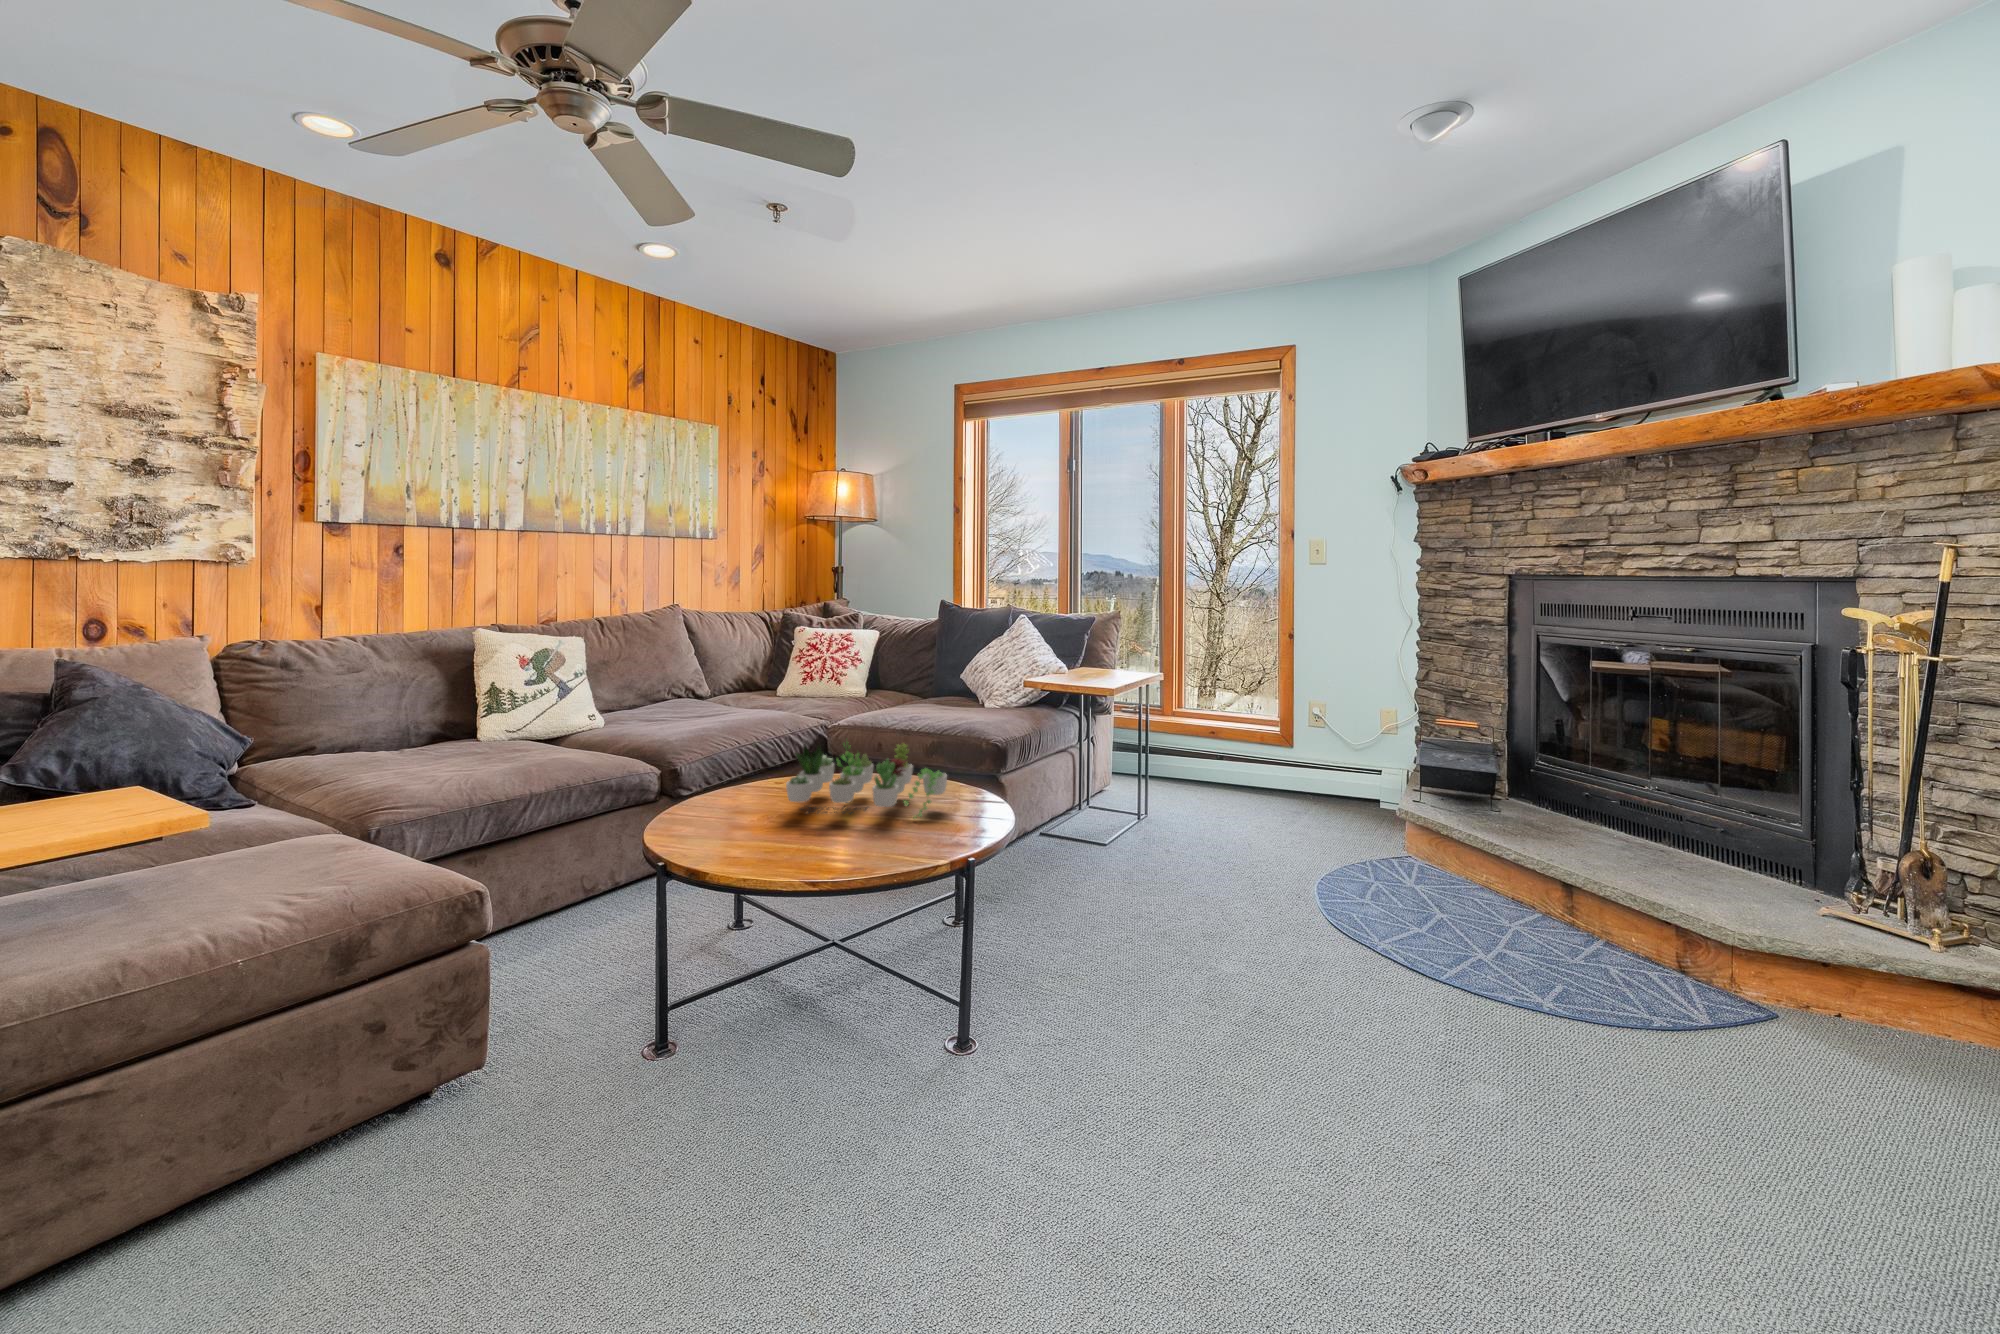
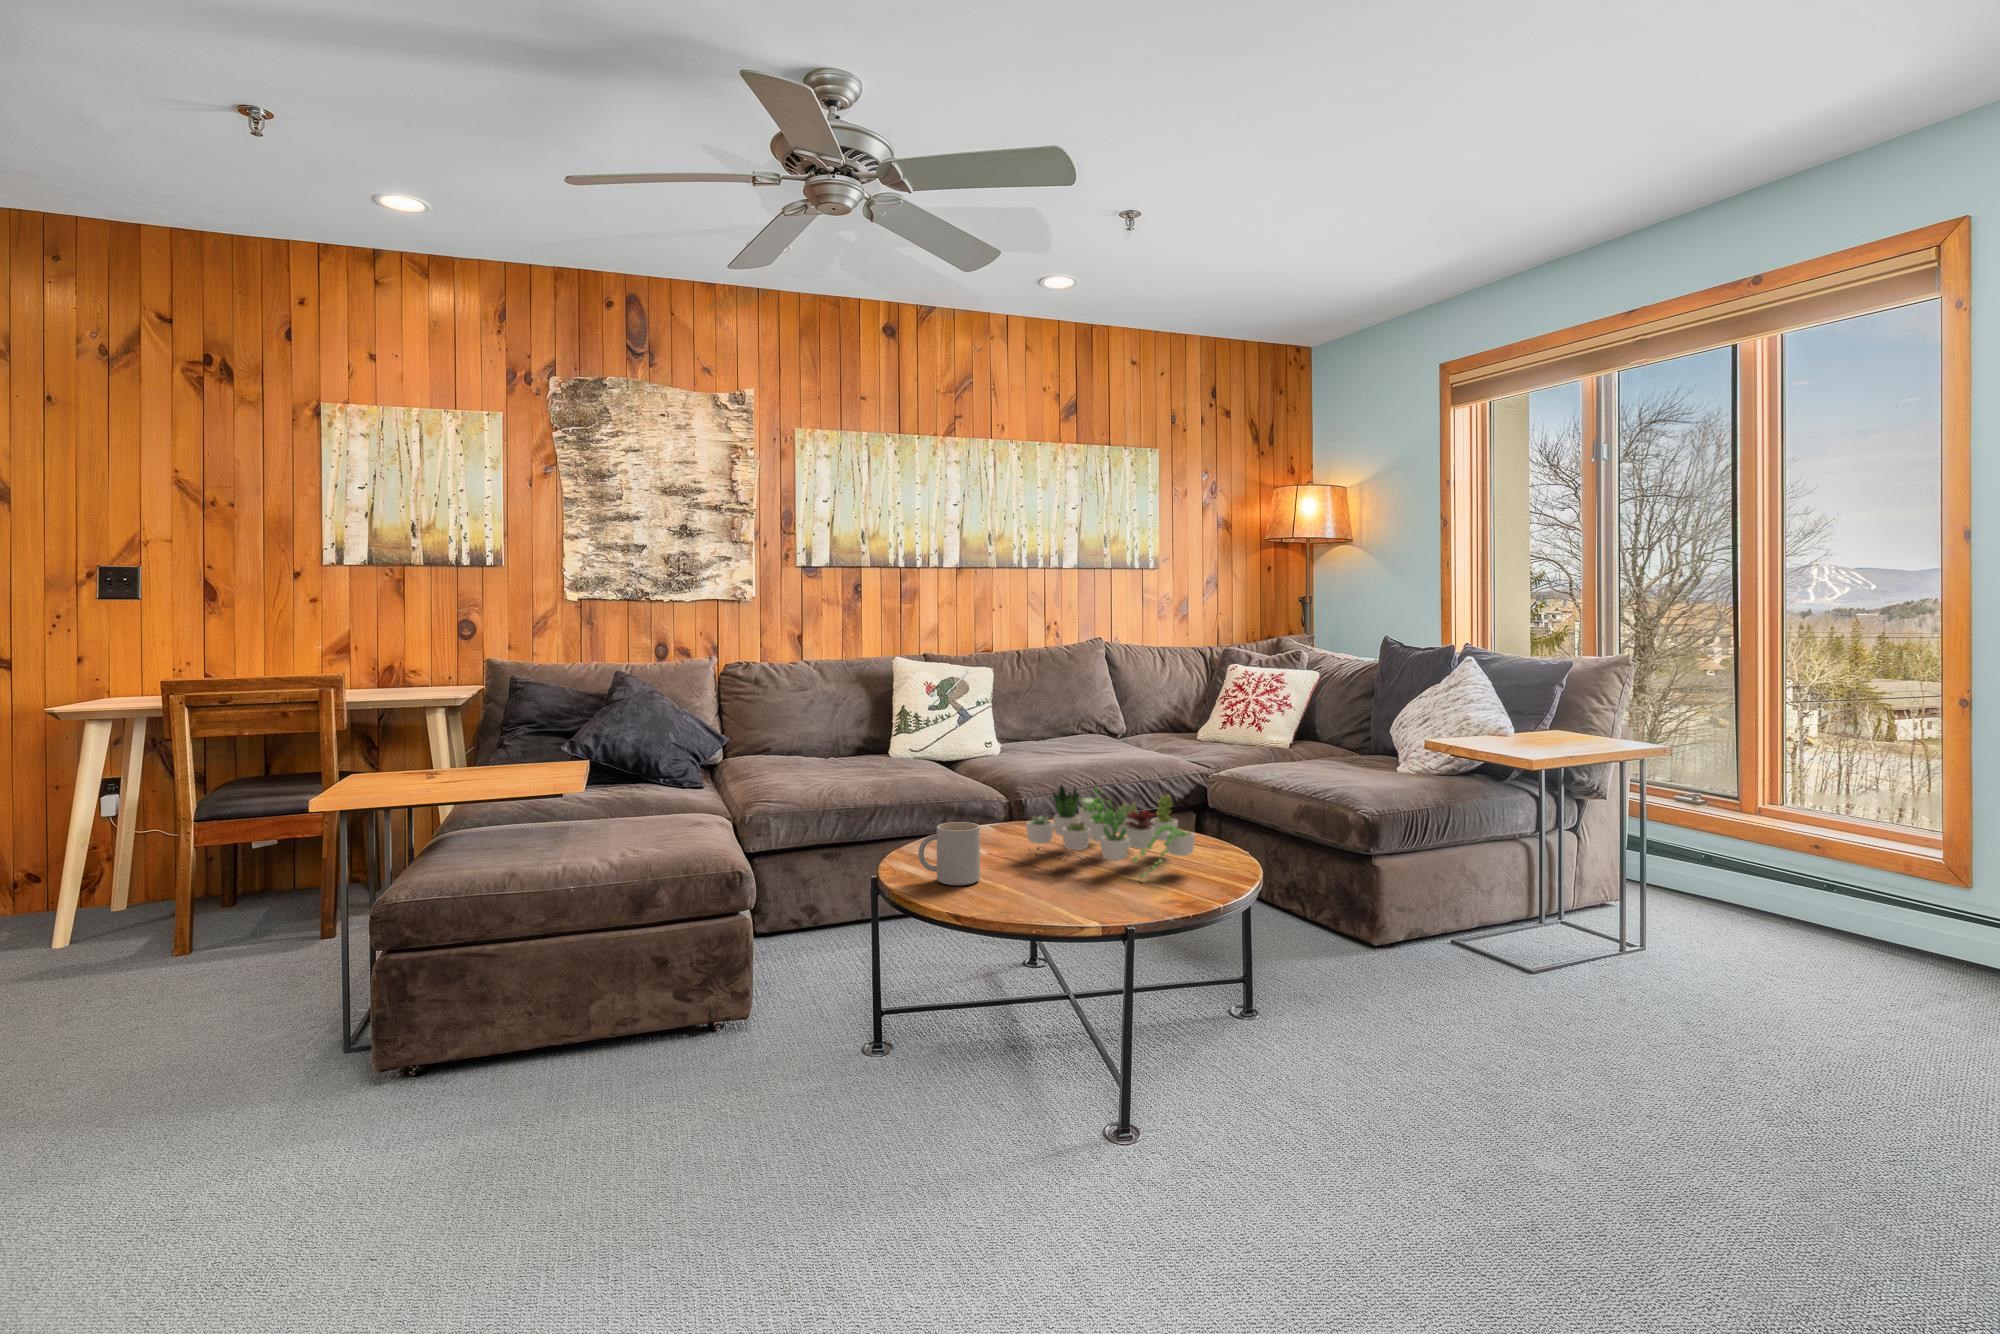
mug: none [713,790,777,855] -> present [918,822,980,885]

